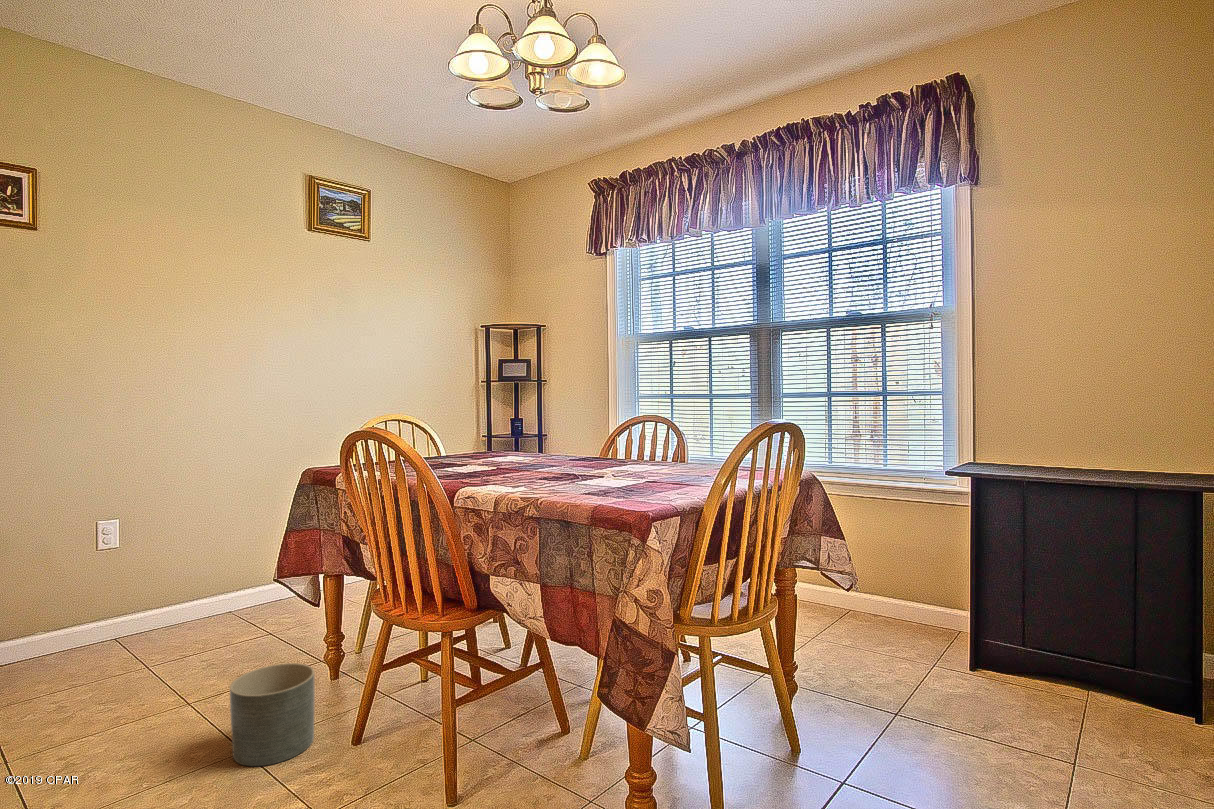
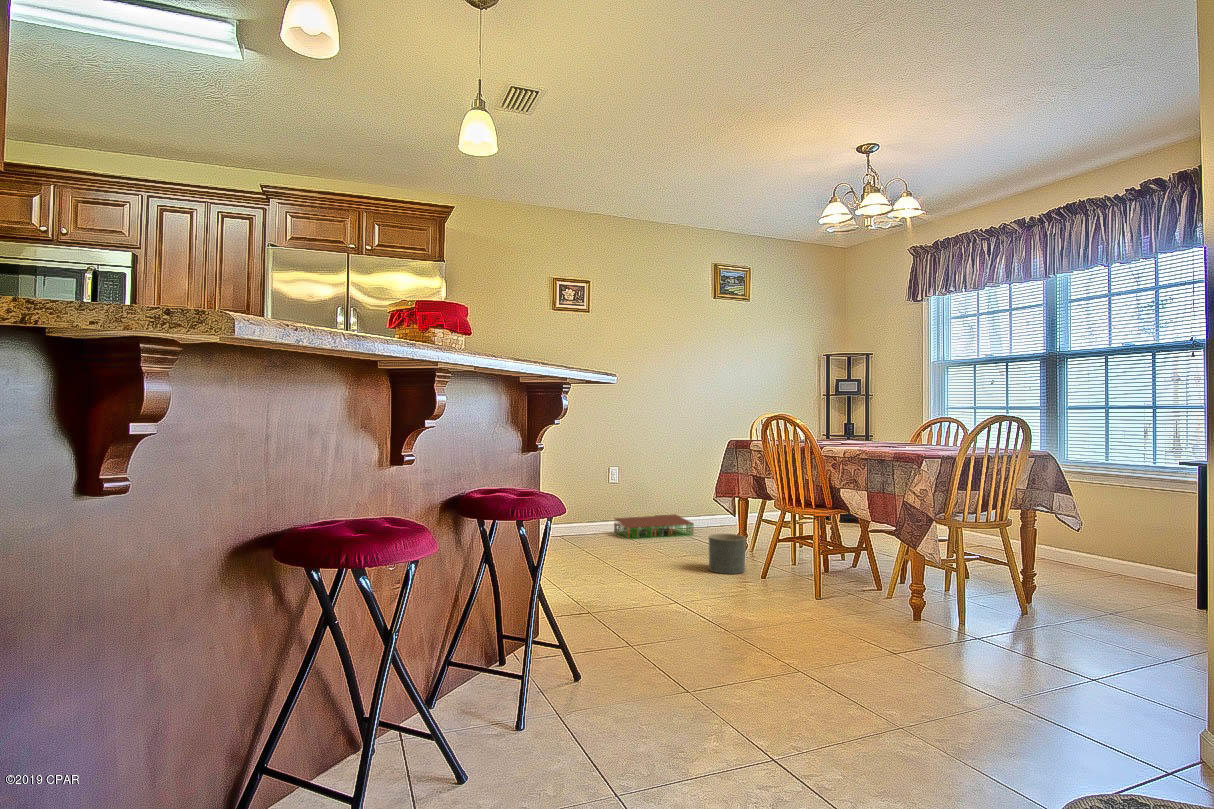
storage bin: none [93,587,264,664] -> present [614,514,694,539]

